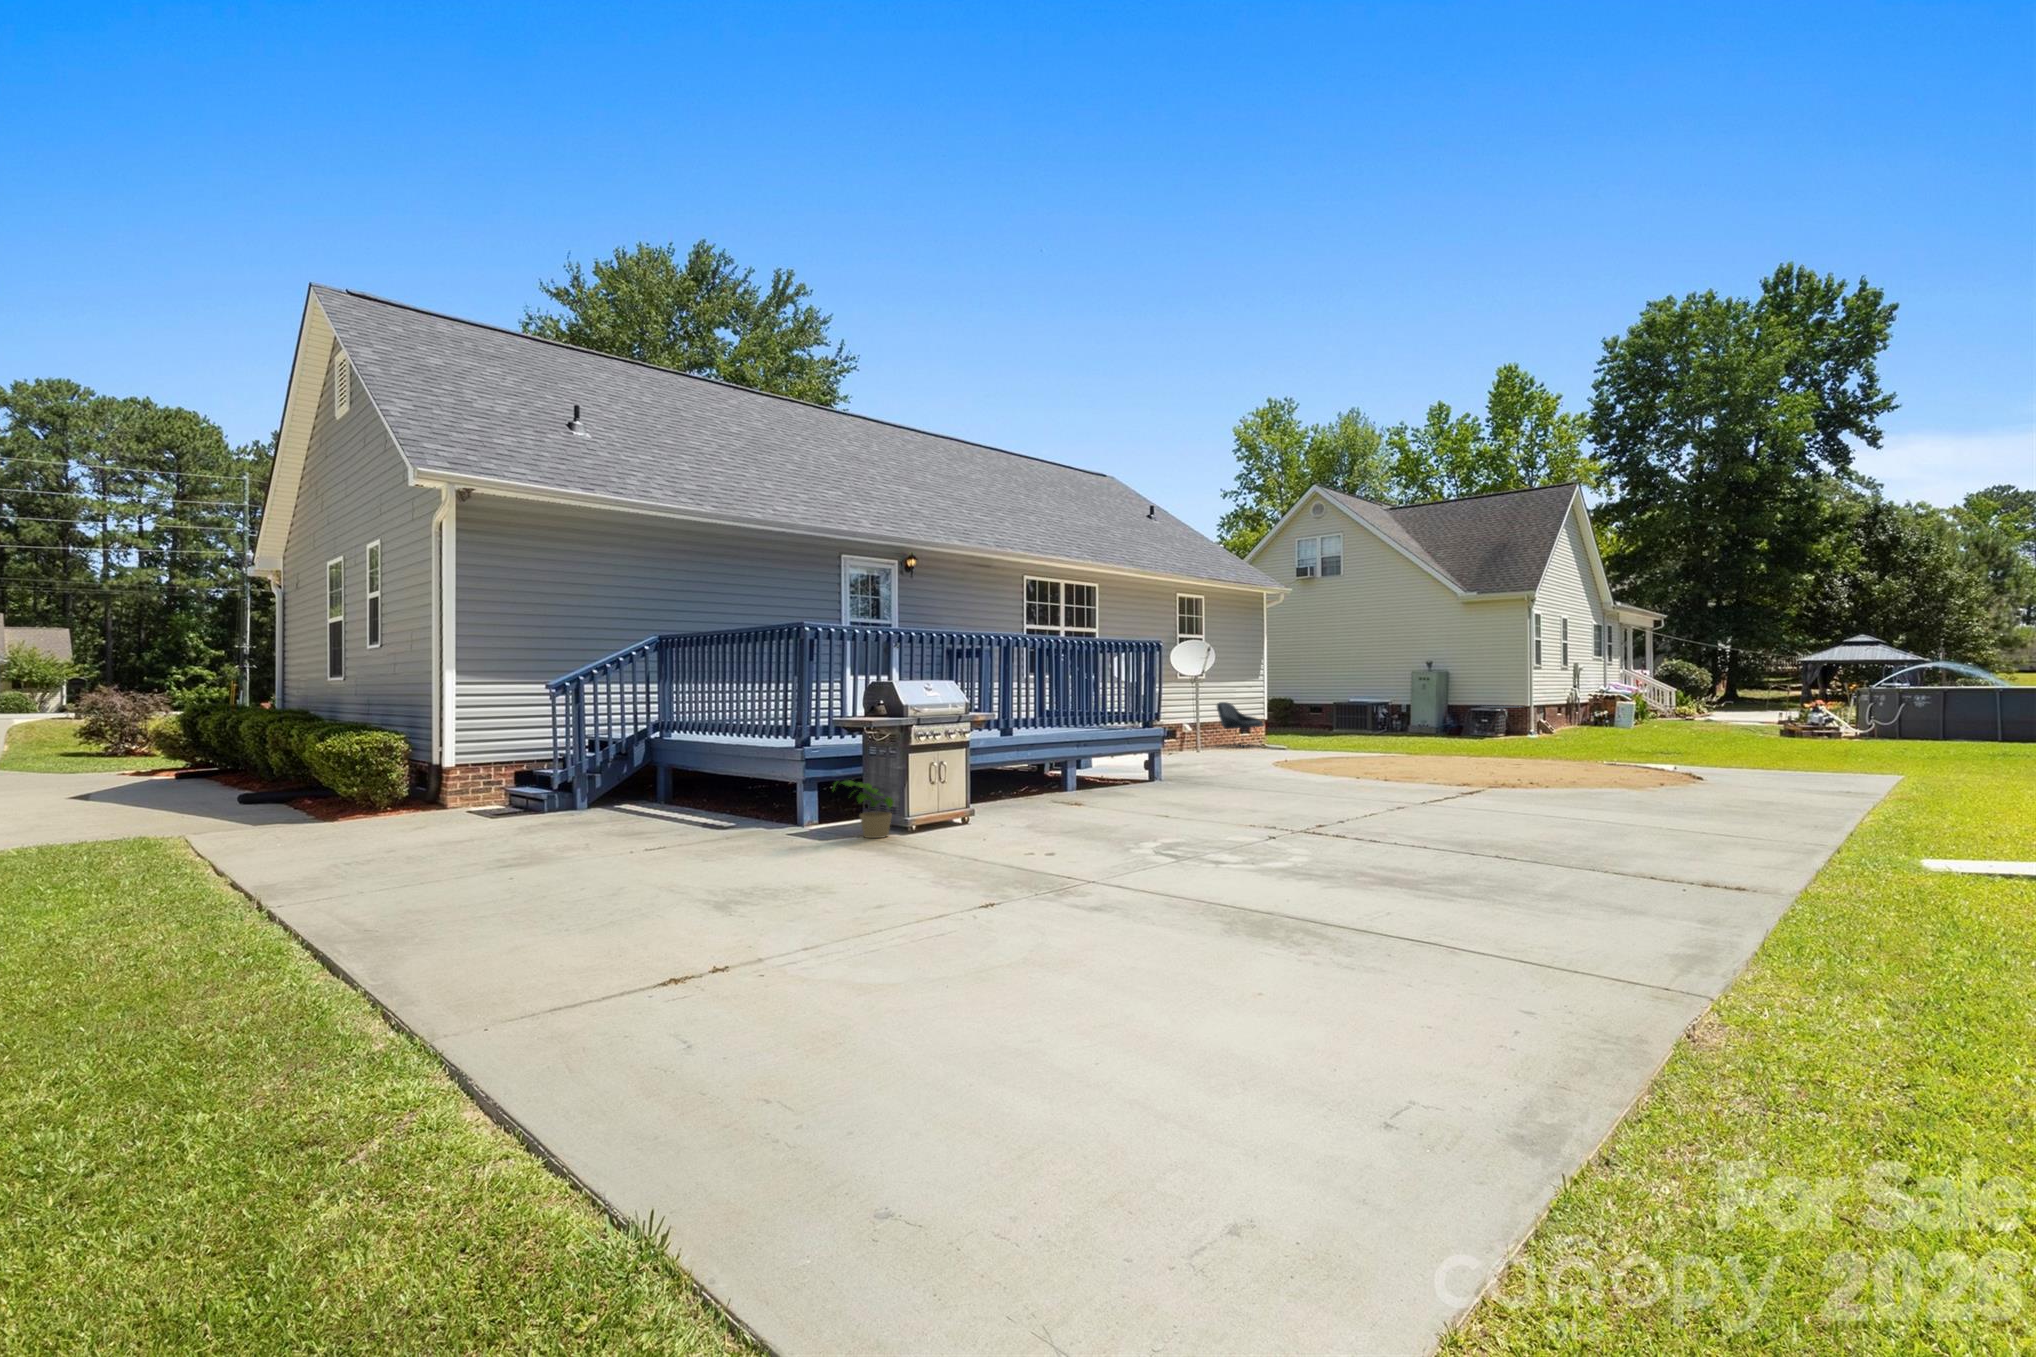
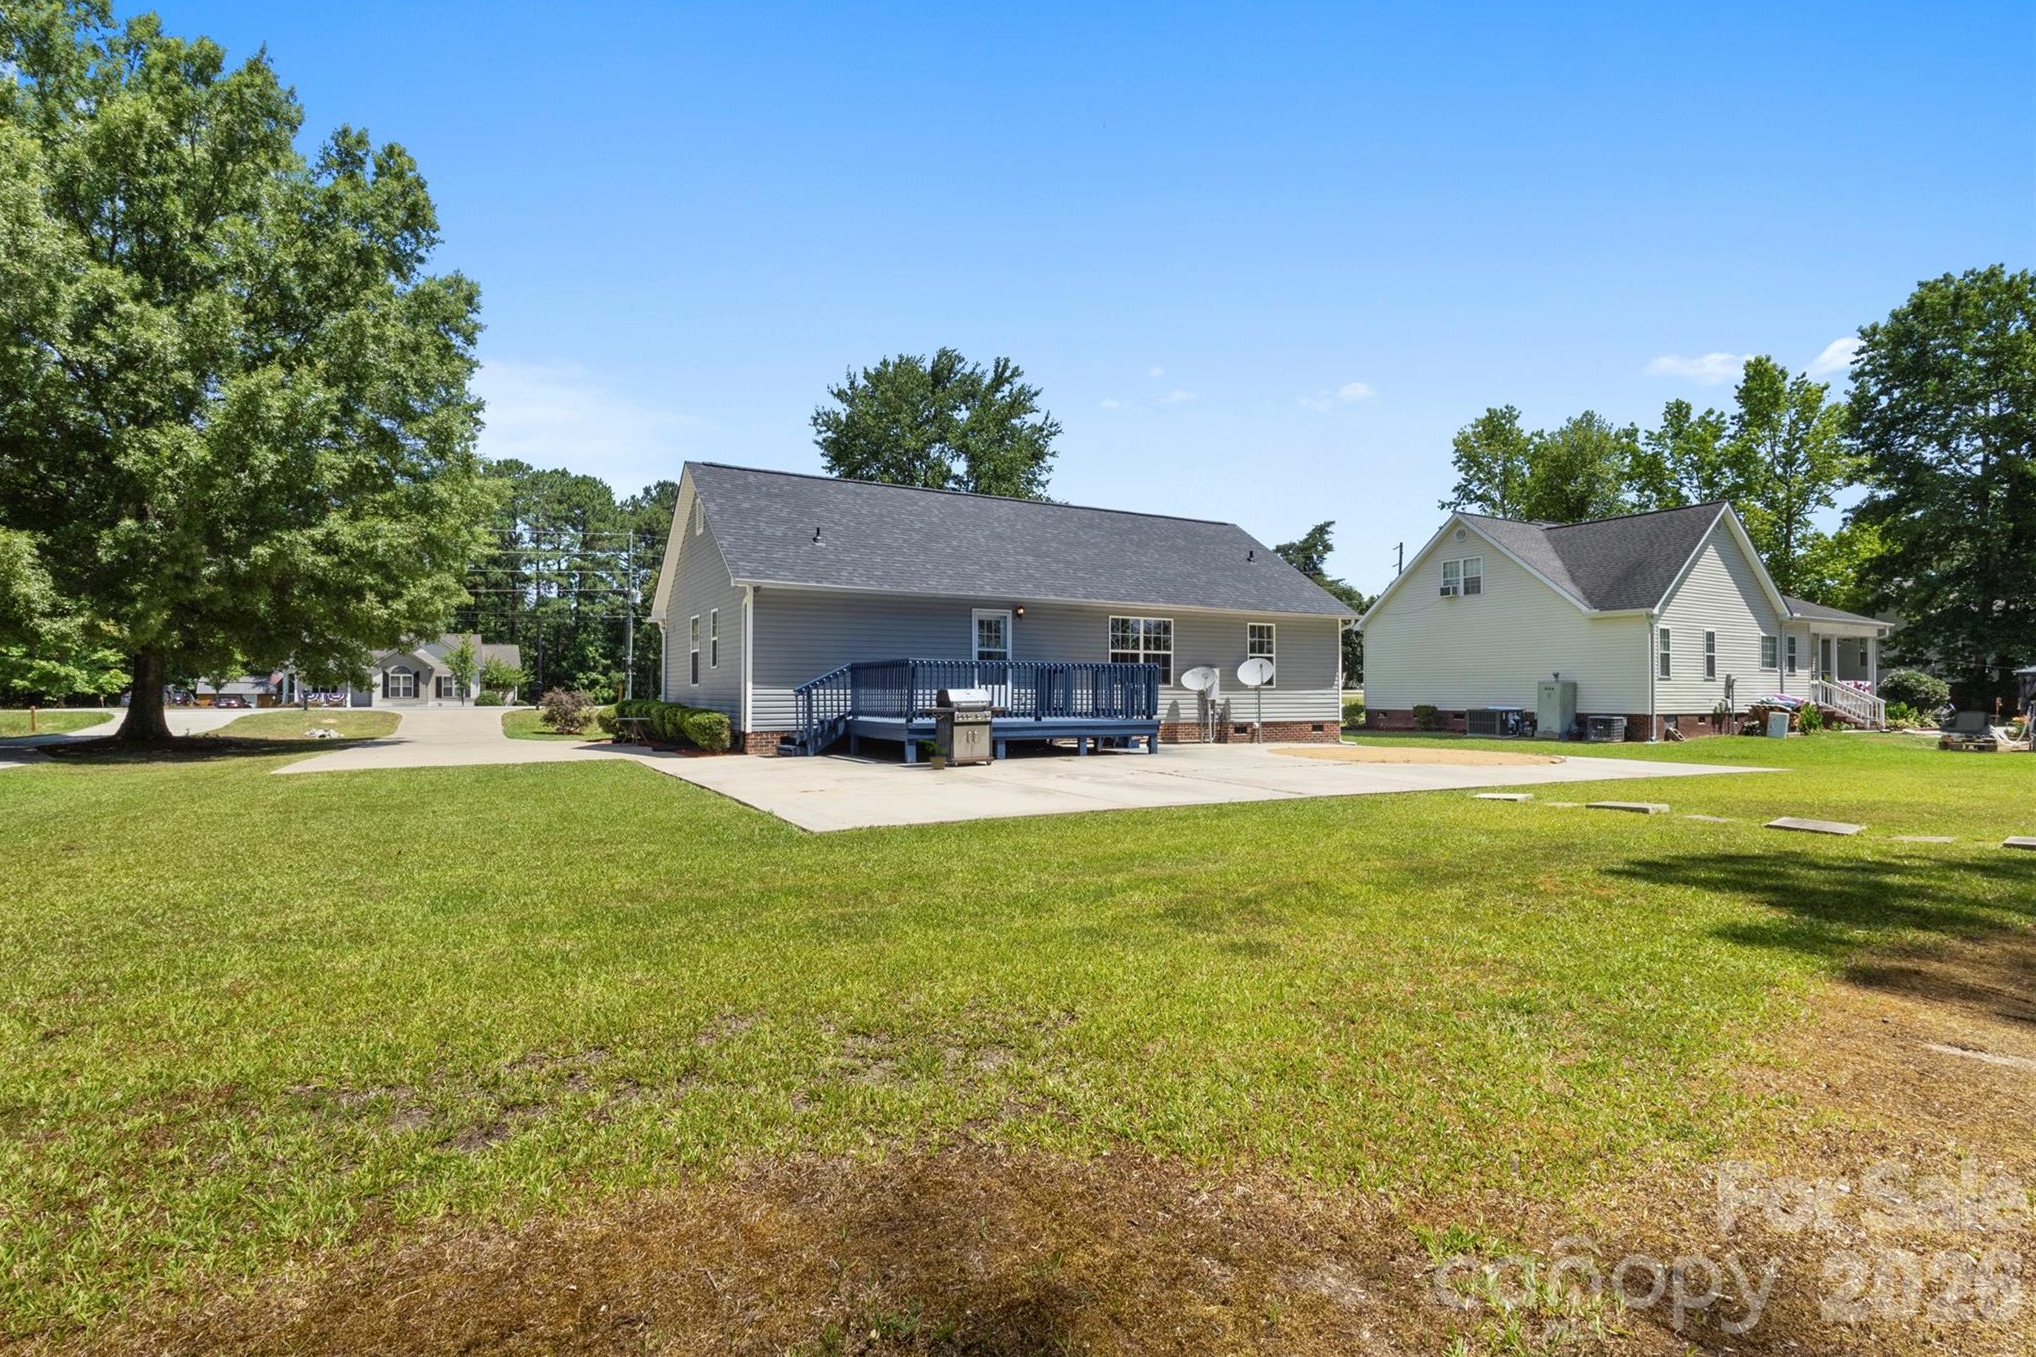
lounge chair: present [1217,702,1263,747] -> present [1938,711,1991,752]
round table: present [1482,706,1514,731] -> present [614,718,653,746]

